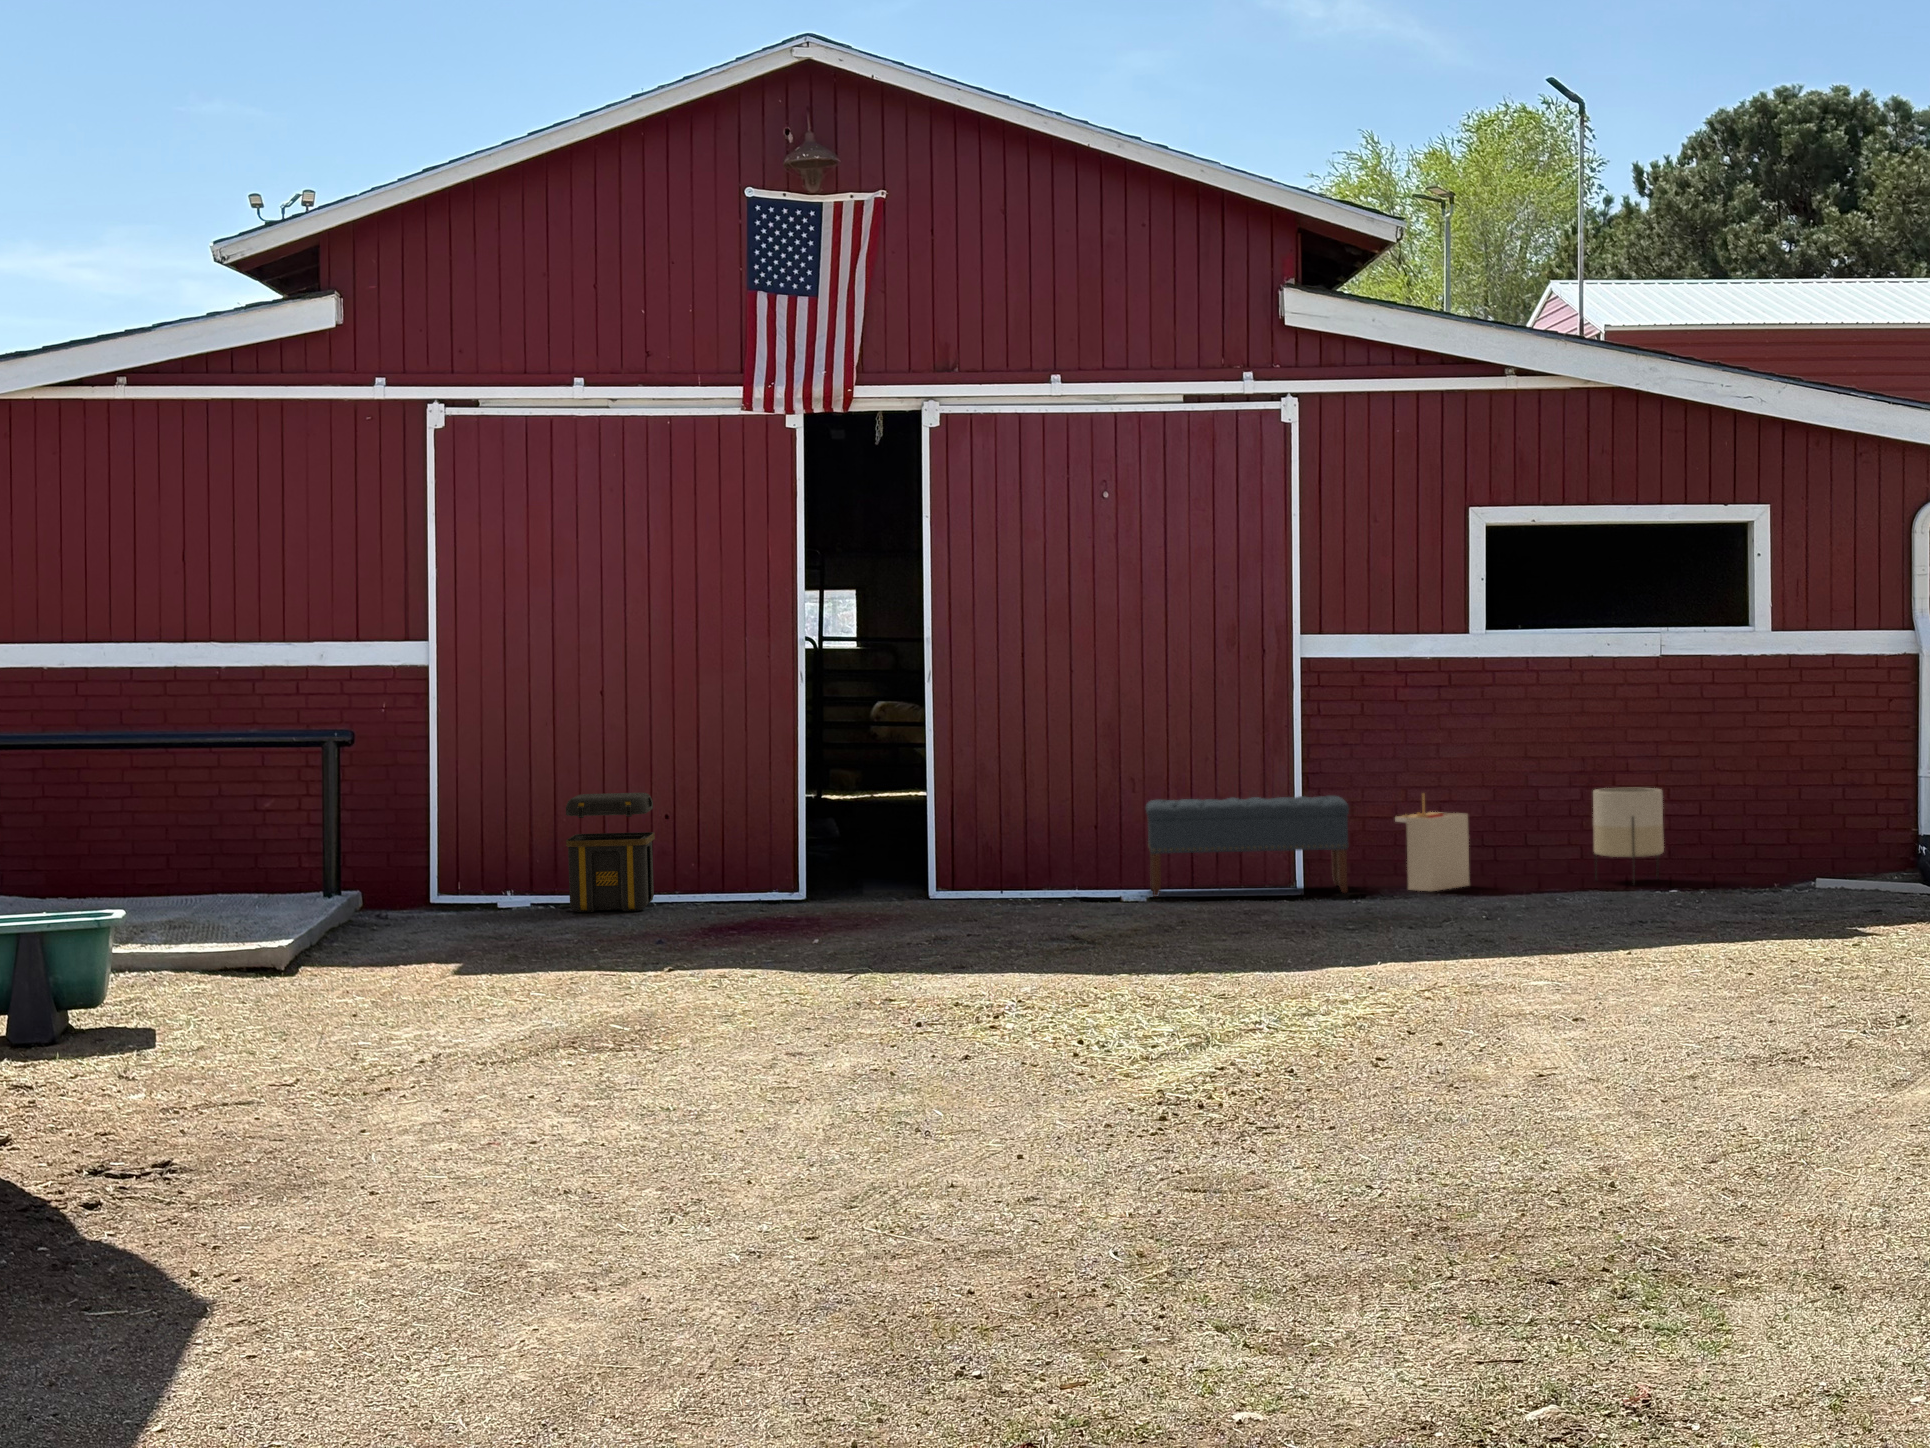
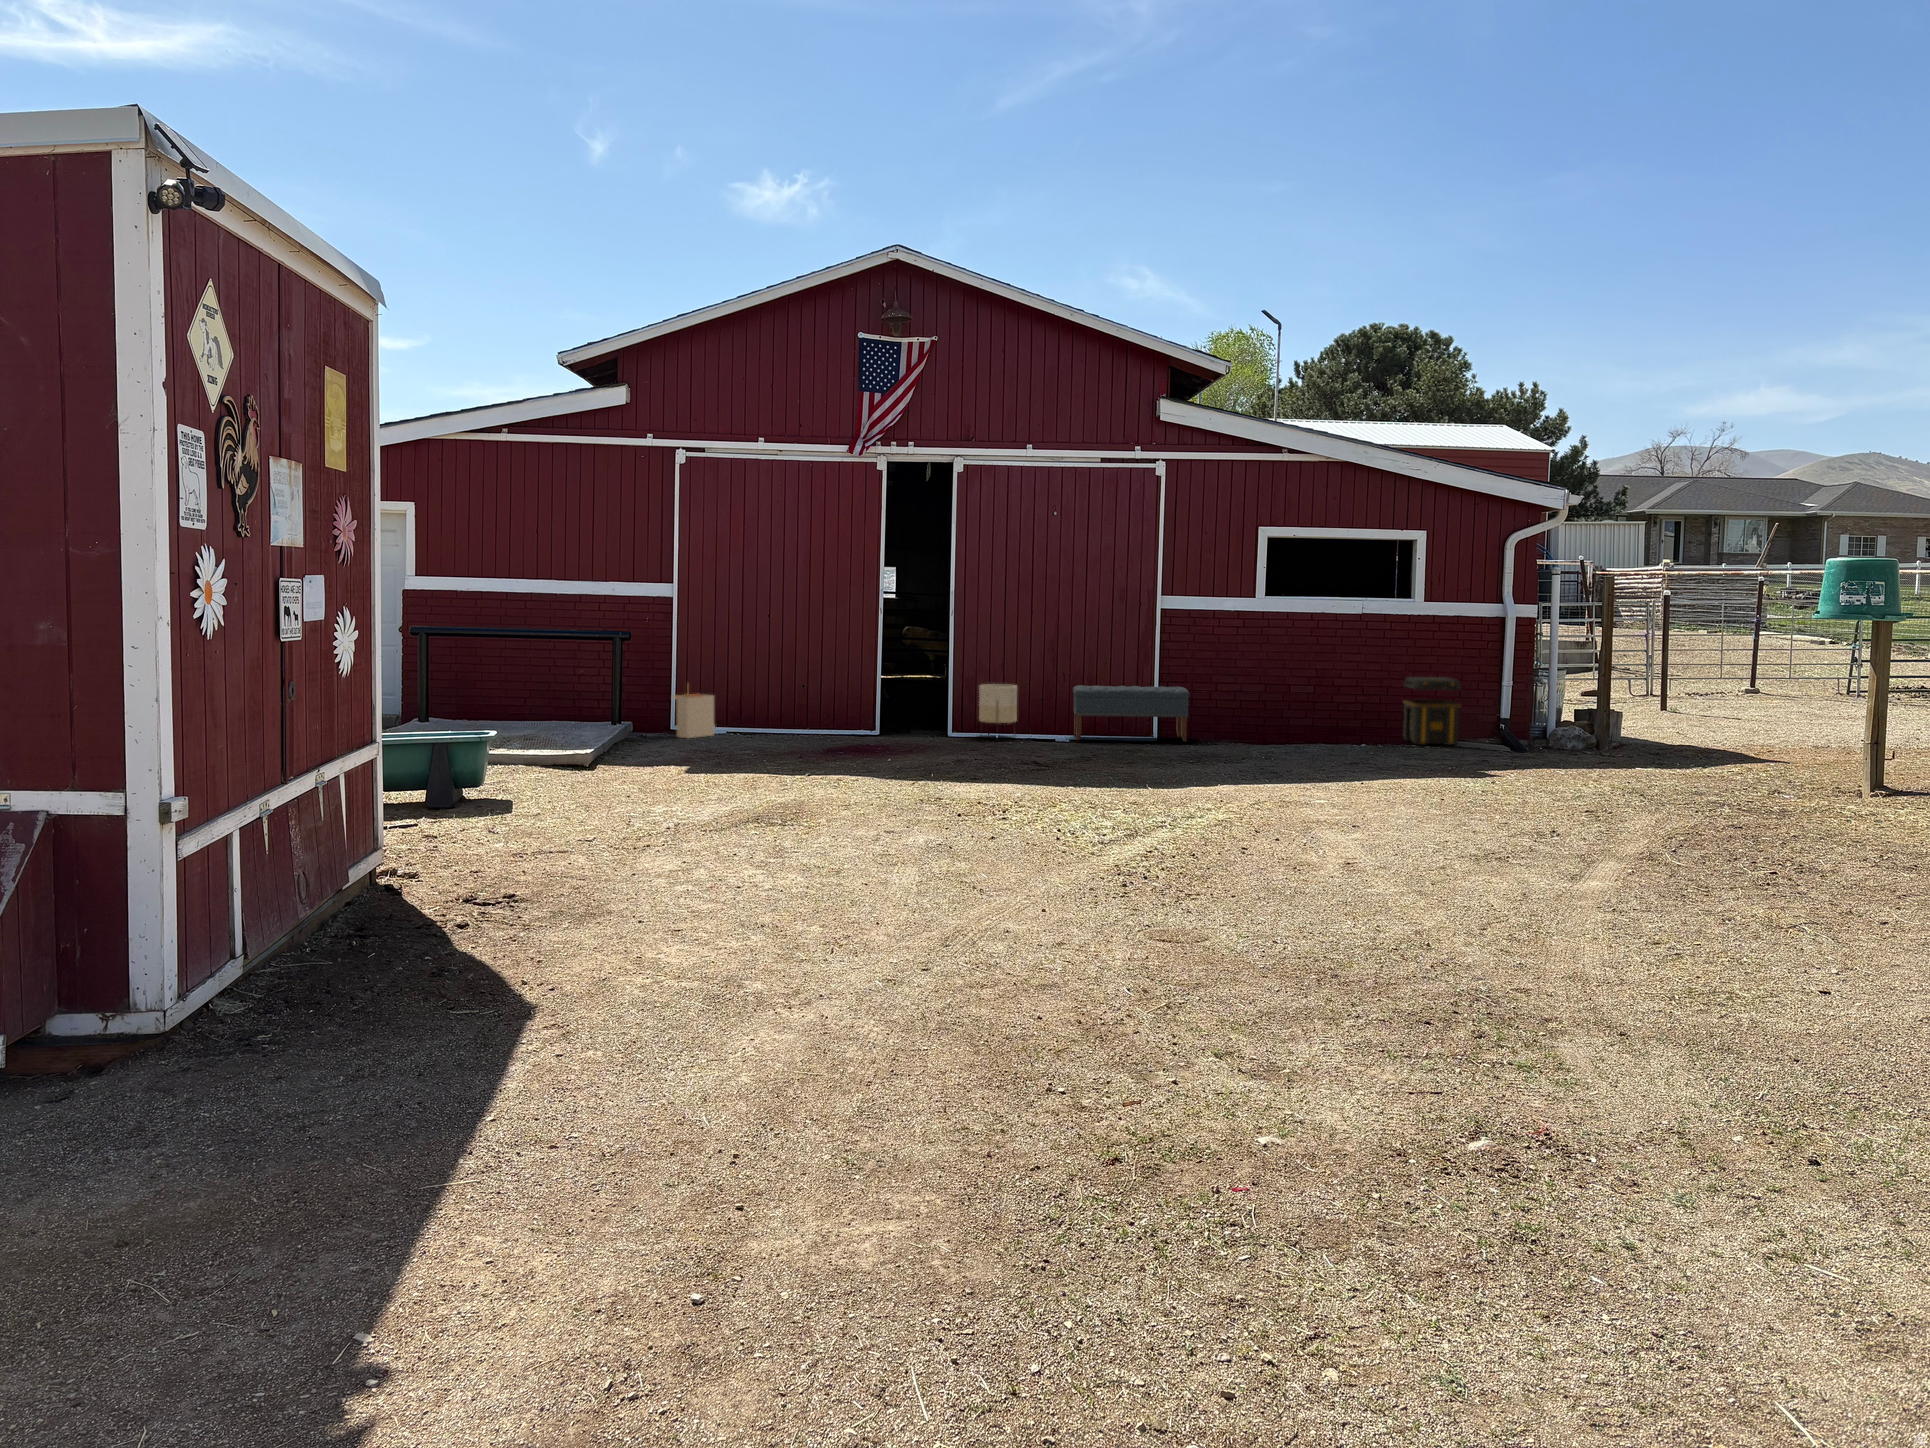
planter: present [1593,788,1664,883] -> present [979,684,1017,733]
toolbox: present [566,793,655,912] -> present [1403,677,1461,745]
storage bin: present [1395,793,1470,891] -> present [672,685,714,738]

